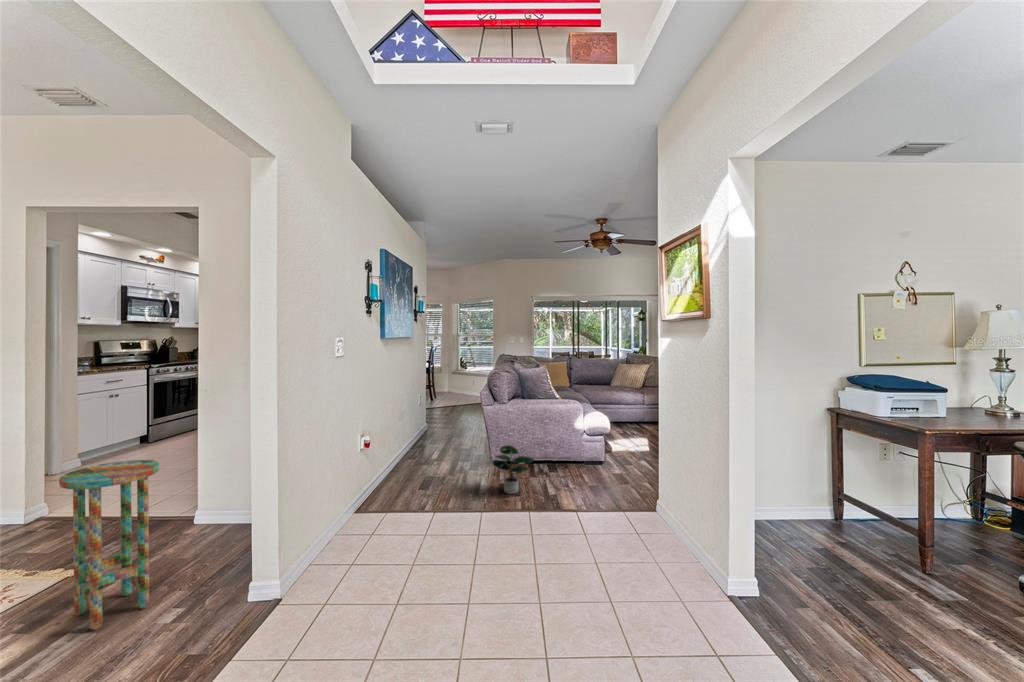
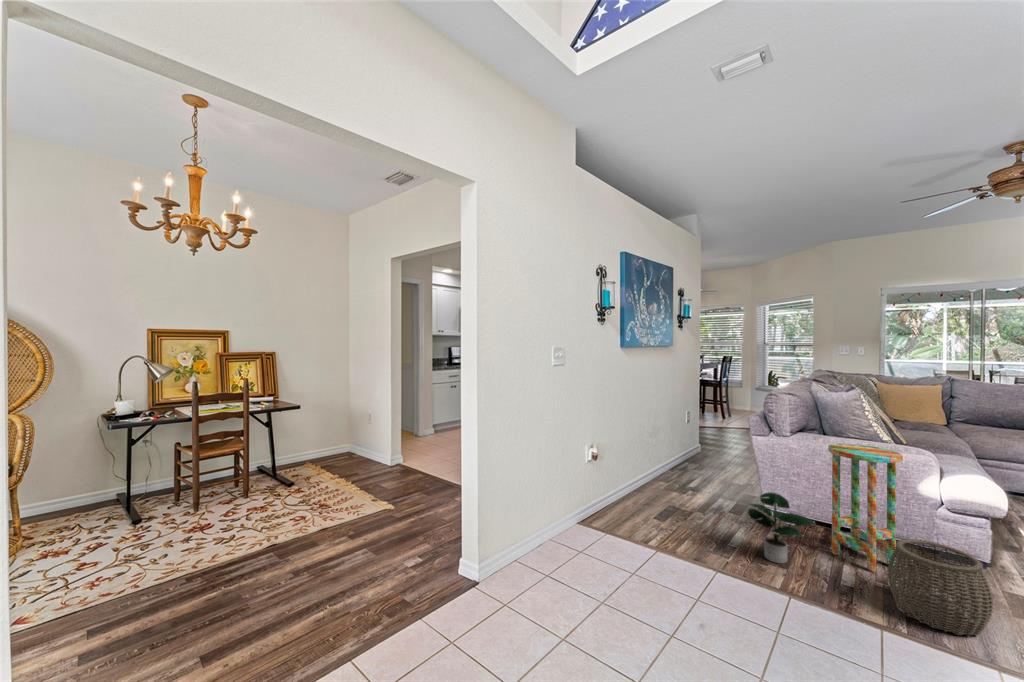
woven basket: none [572,454,617,502] -> present [887,539,994,636]
side table: present [59,460,159,630] -> present [828,443,903,572]

